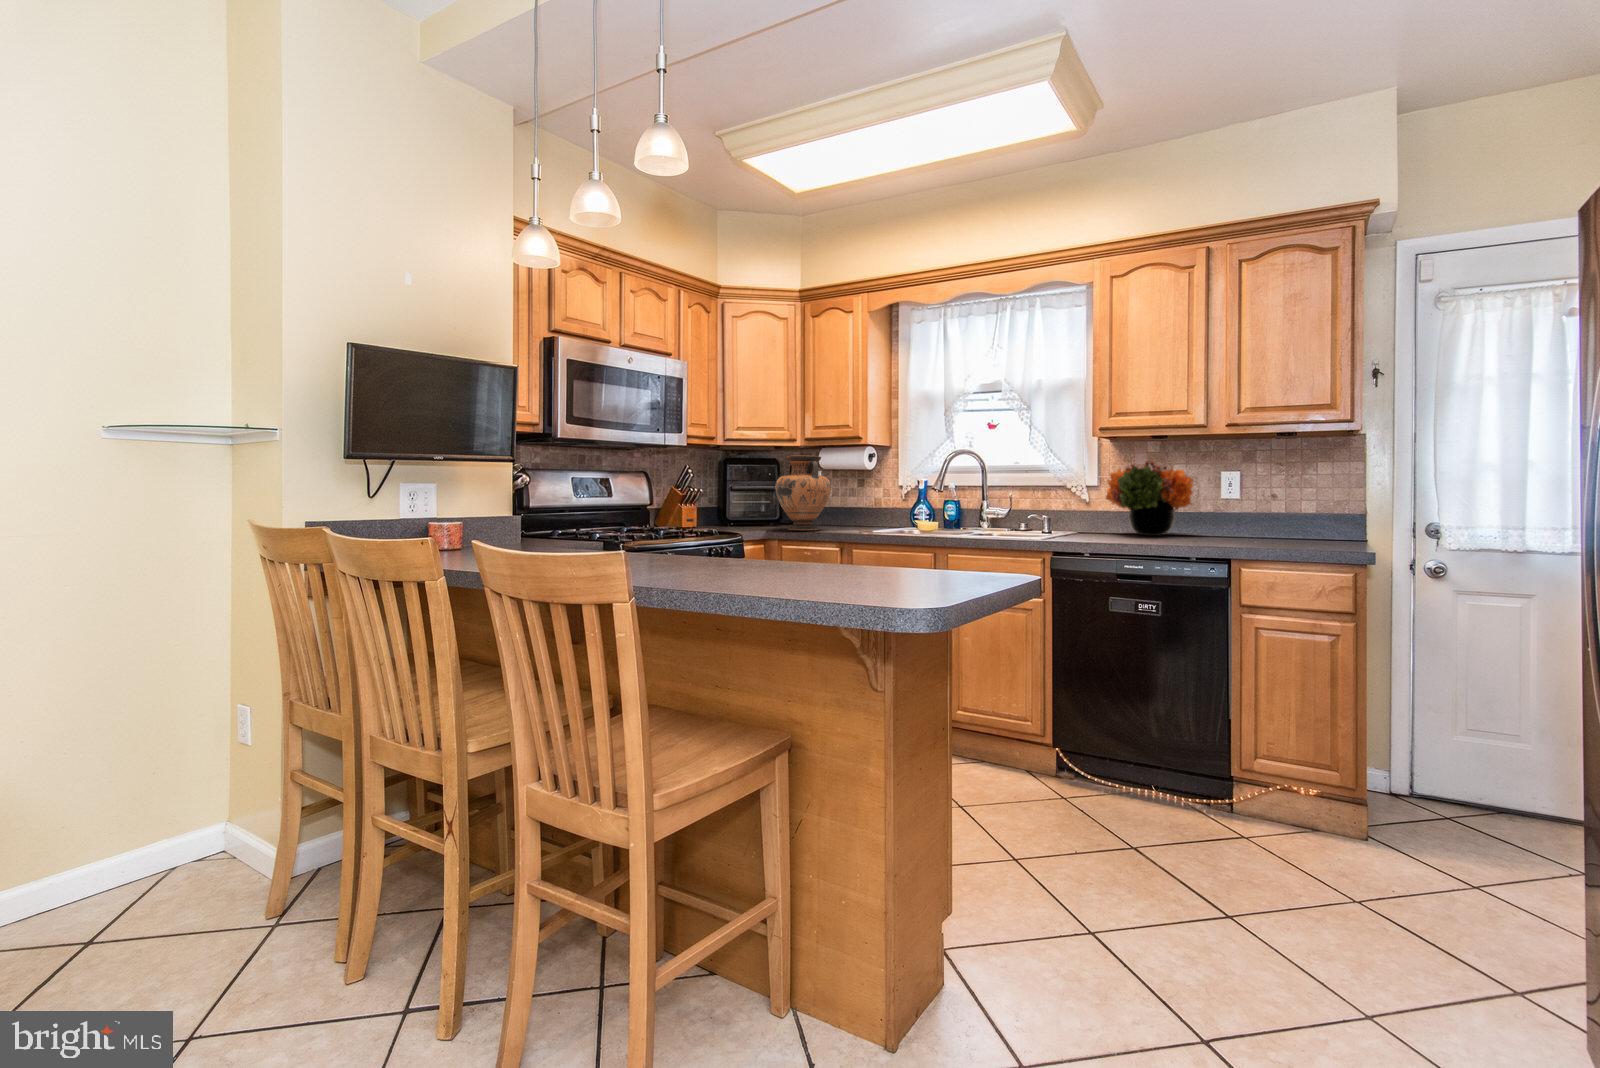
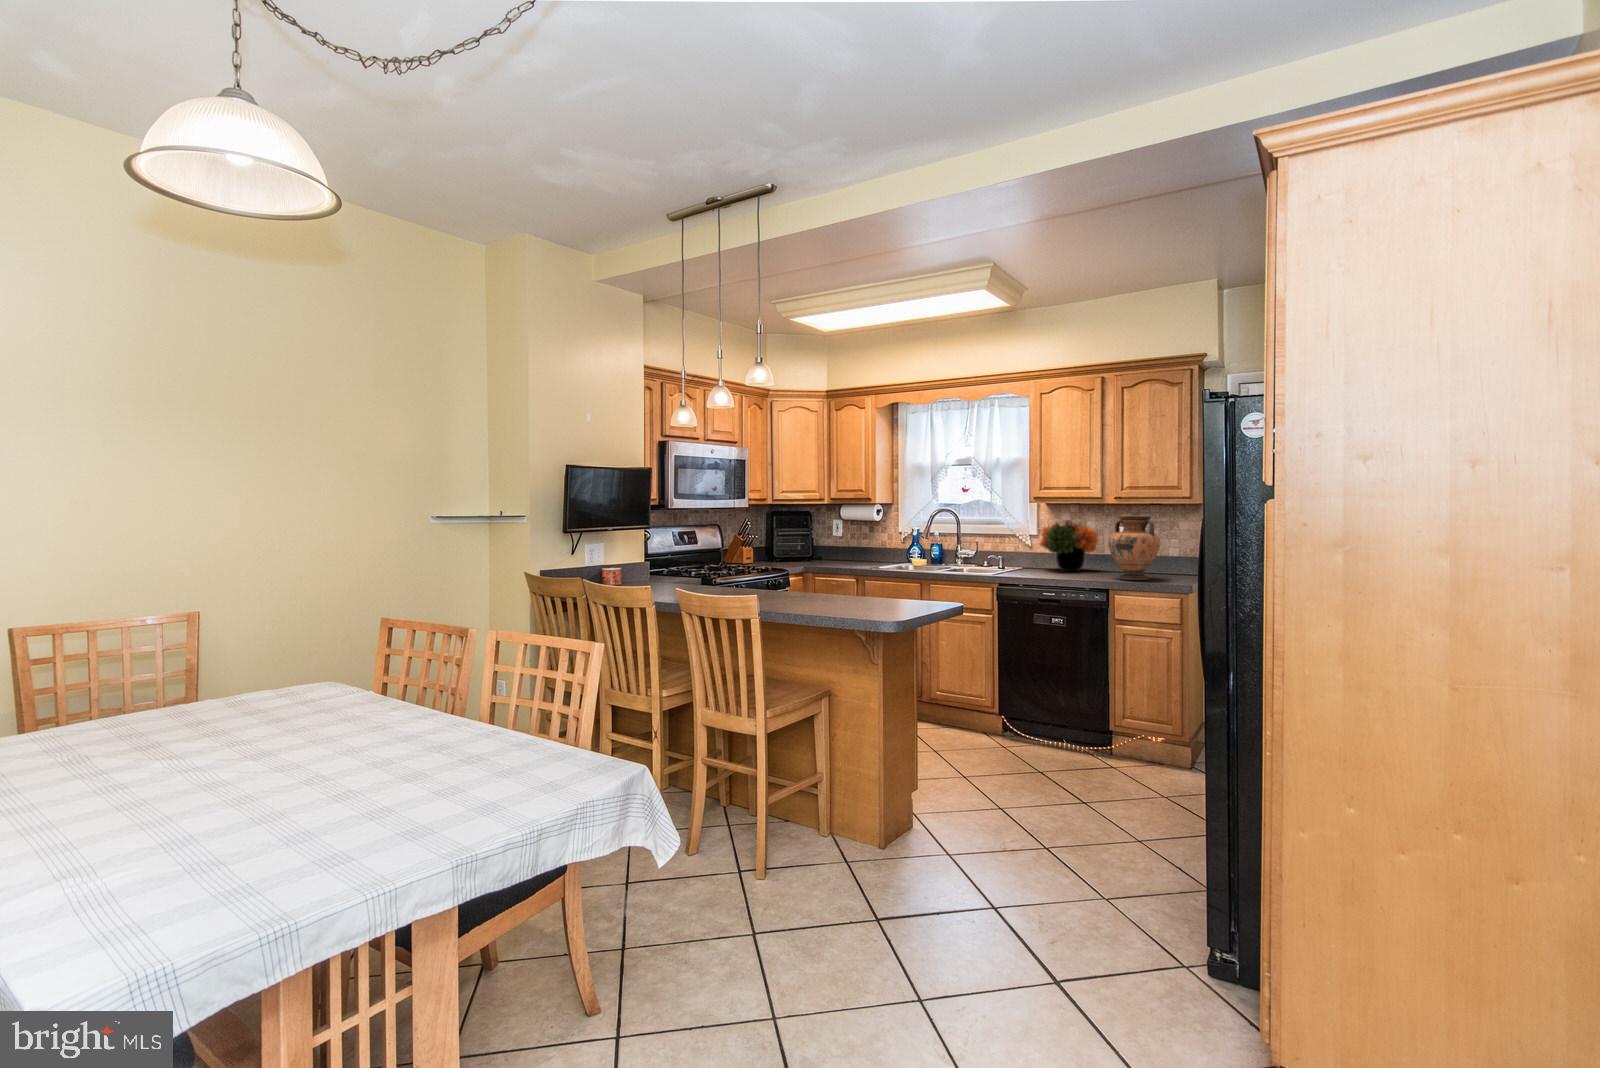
vase: present [775,455,831,530] -> present [1108,516,1160,580]

